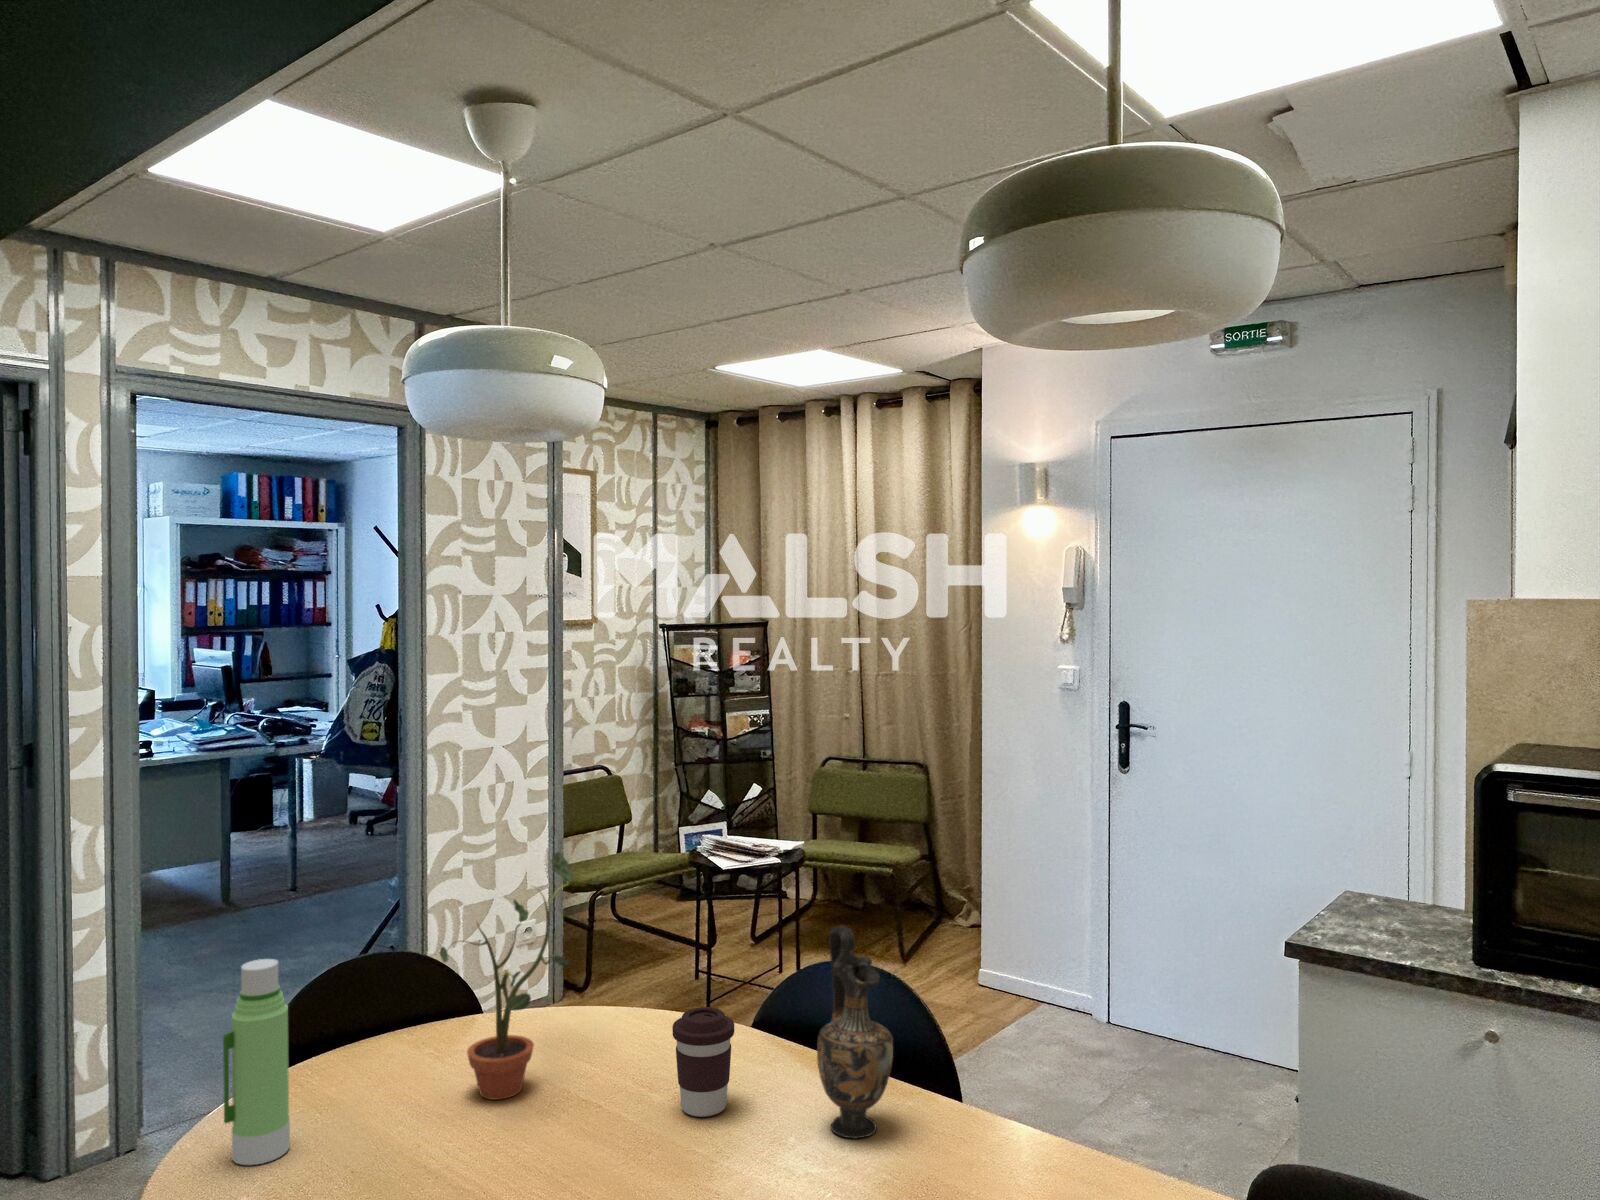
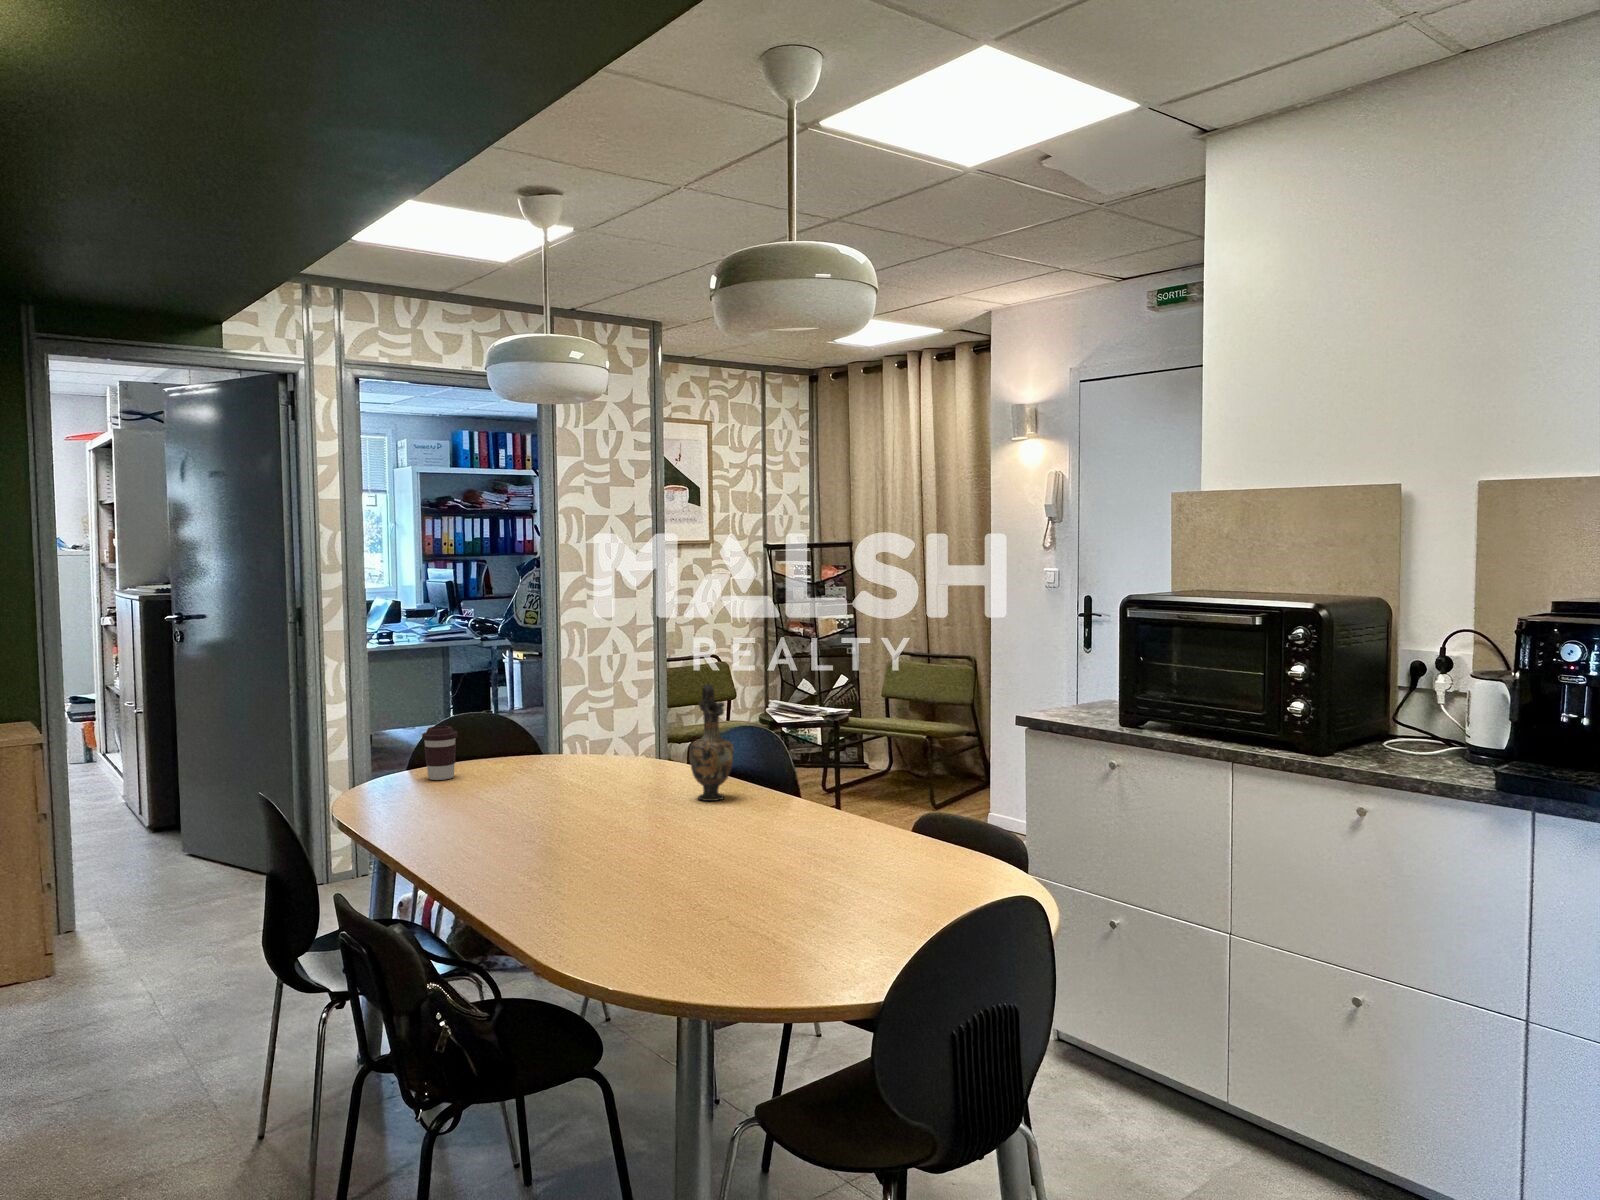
potted plant: present [440,852,572,1100] -> none [494,654,583,783]
water bottle: present [223,959,290,1165] -> none [377,691,414,796]
coffee cup: present [673,1007,734,1117] -> present [422,726,458,780]

